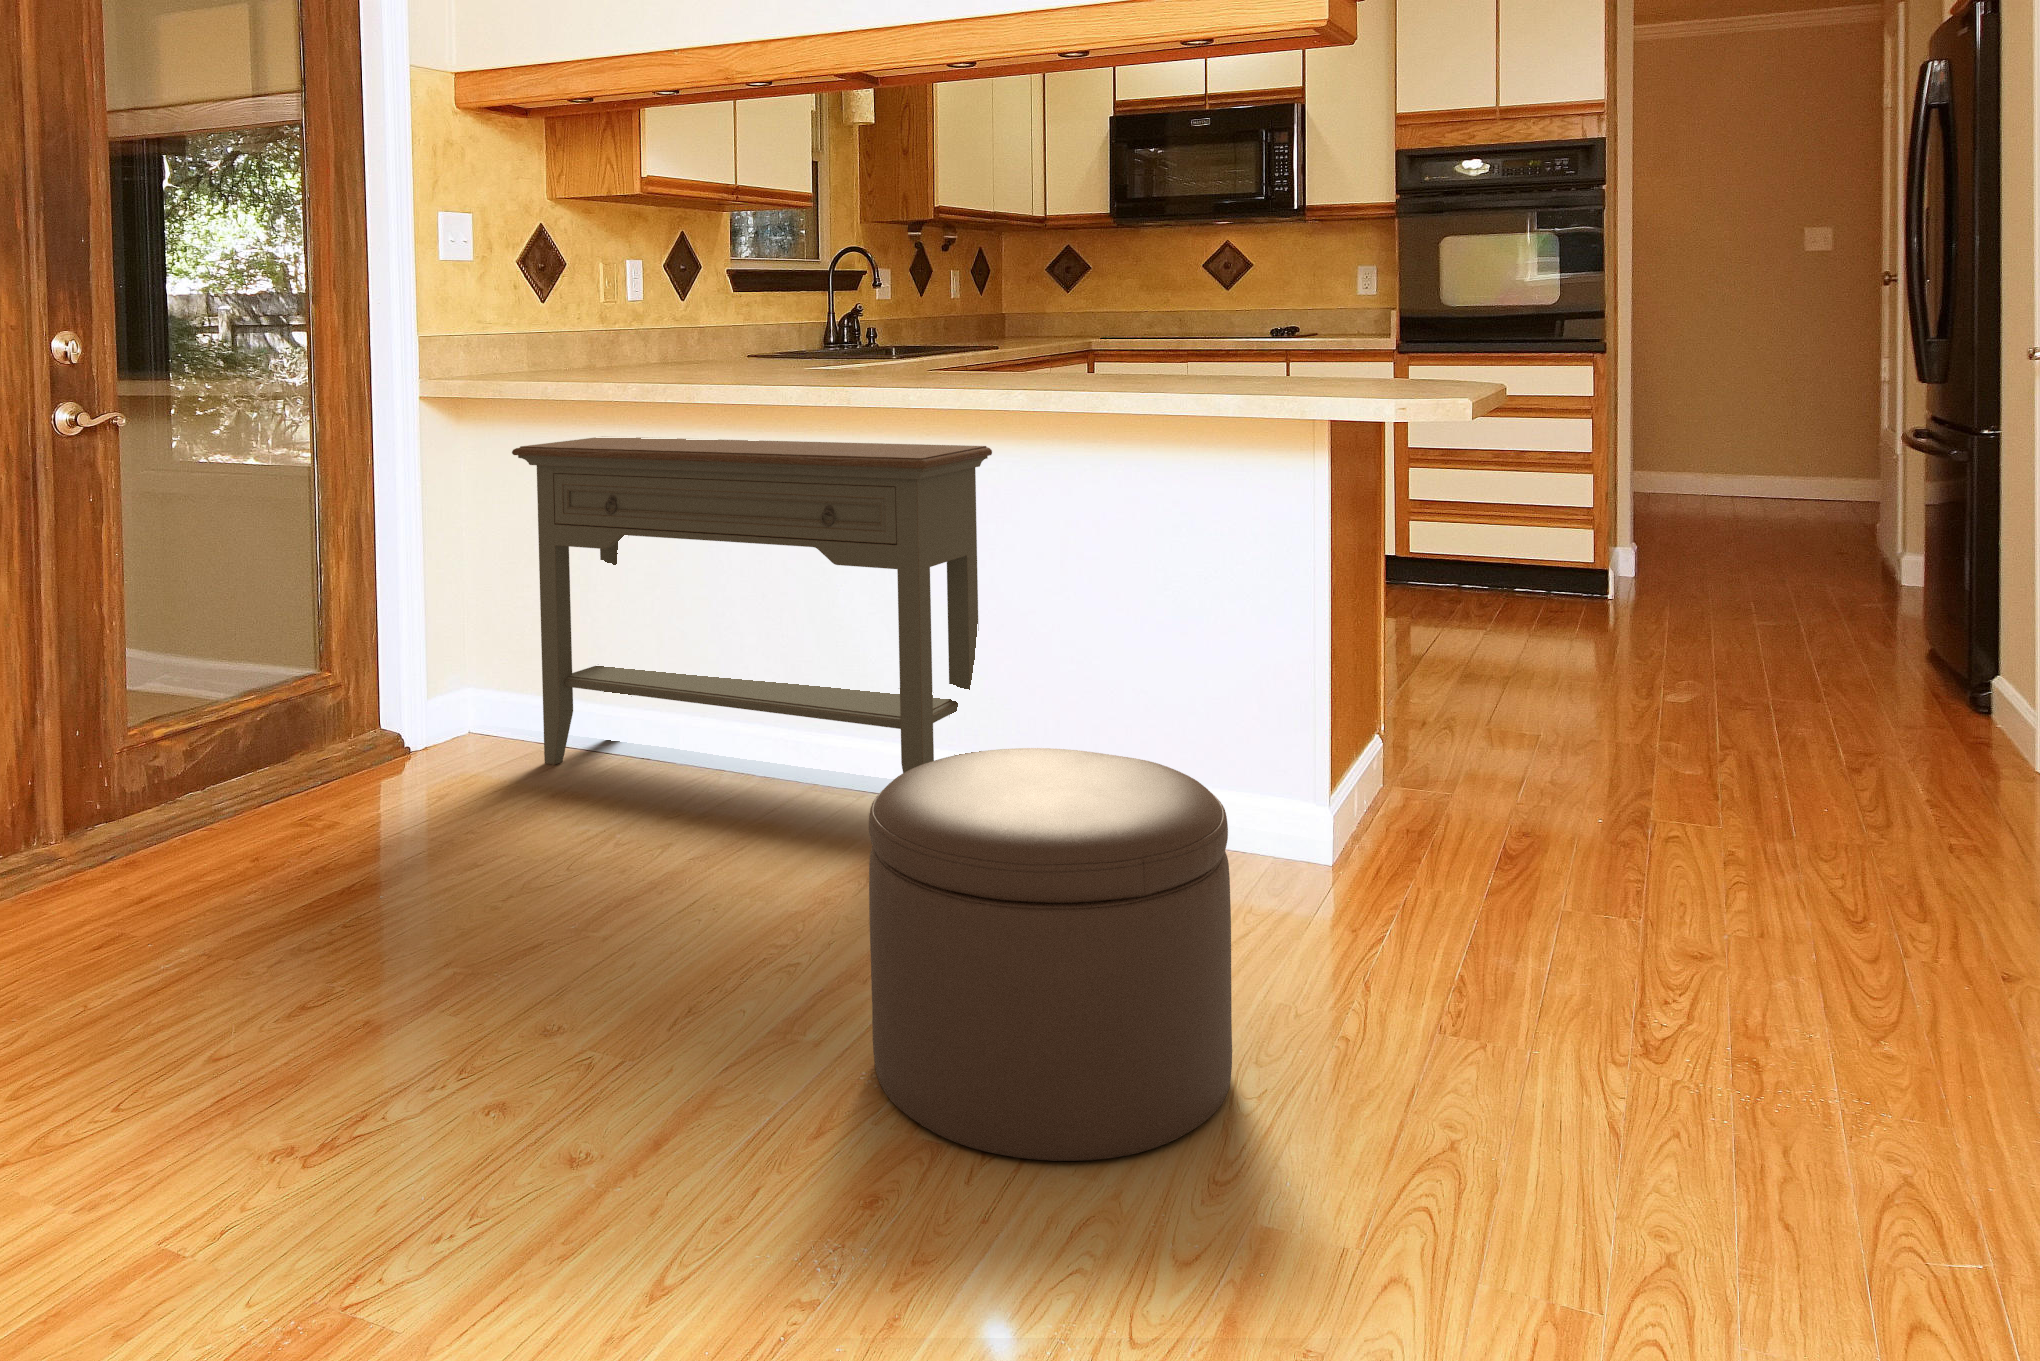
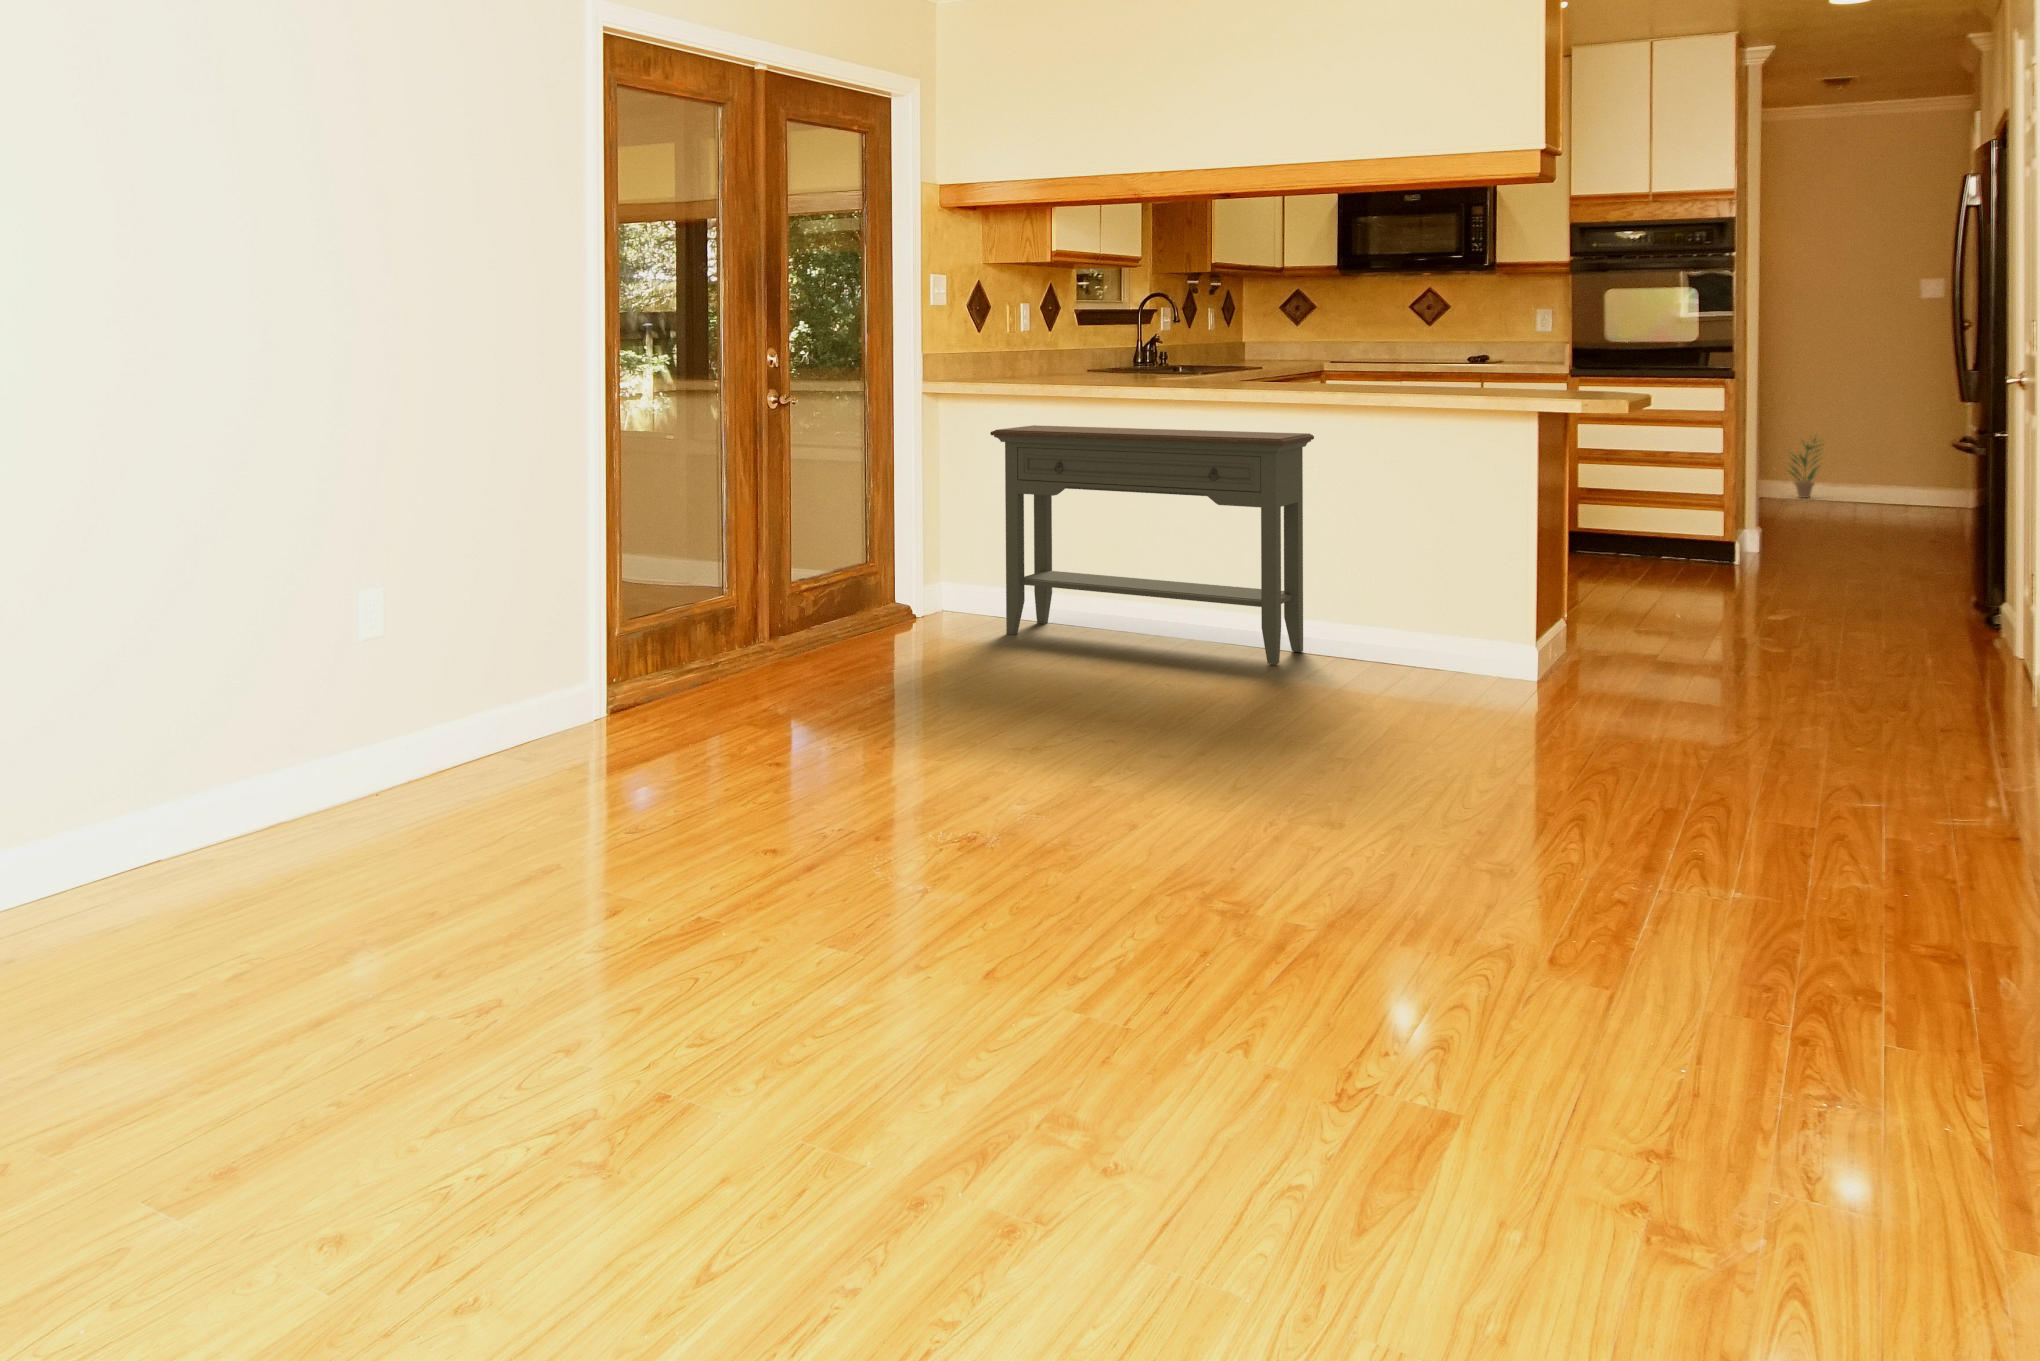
potted plant: none [1656,417,1704,494] -> present [1789,439,1824,498]
ottoman: present [869,748,1232,1161] -> none [1306,591,1502,775]

